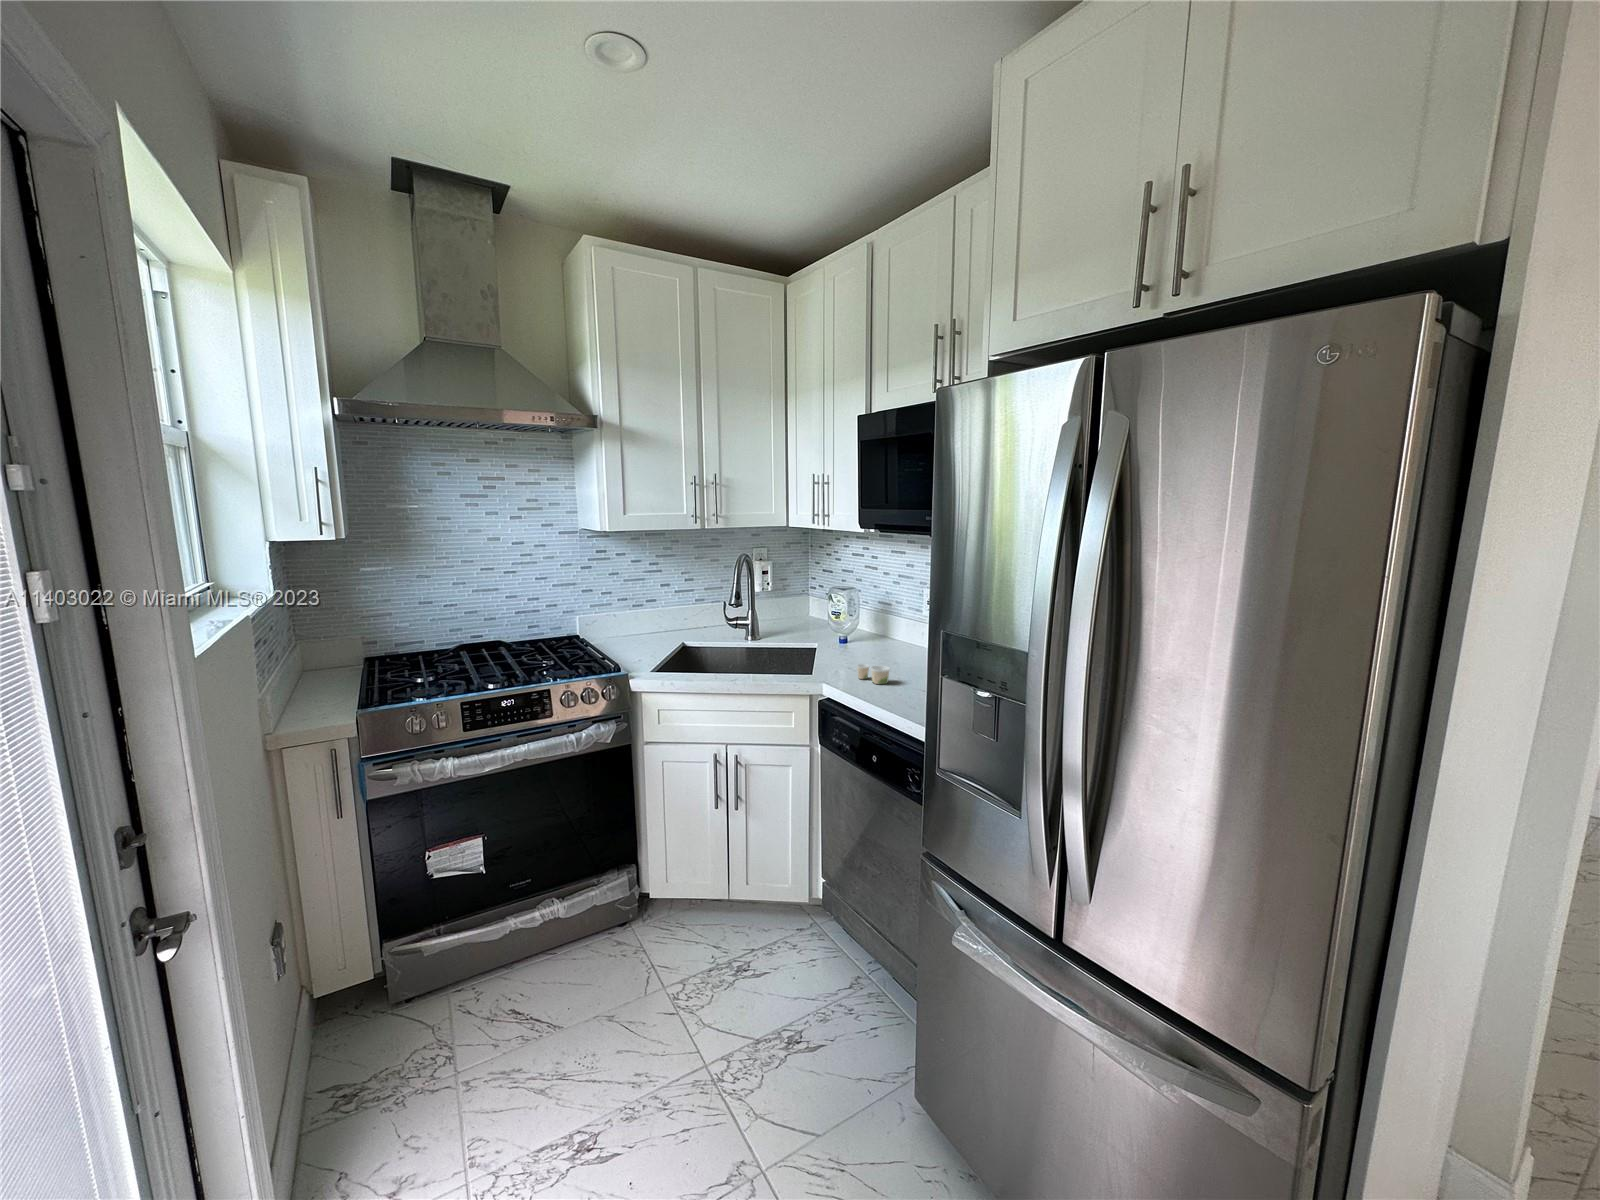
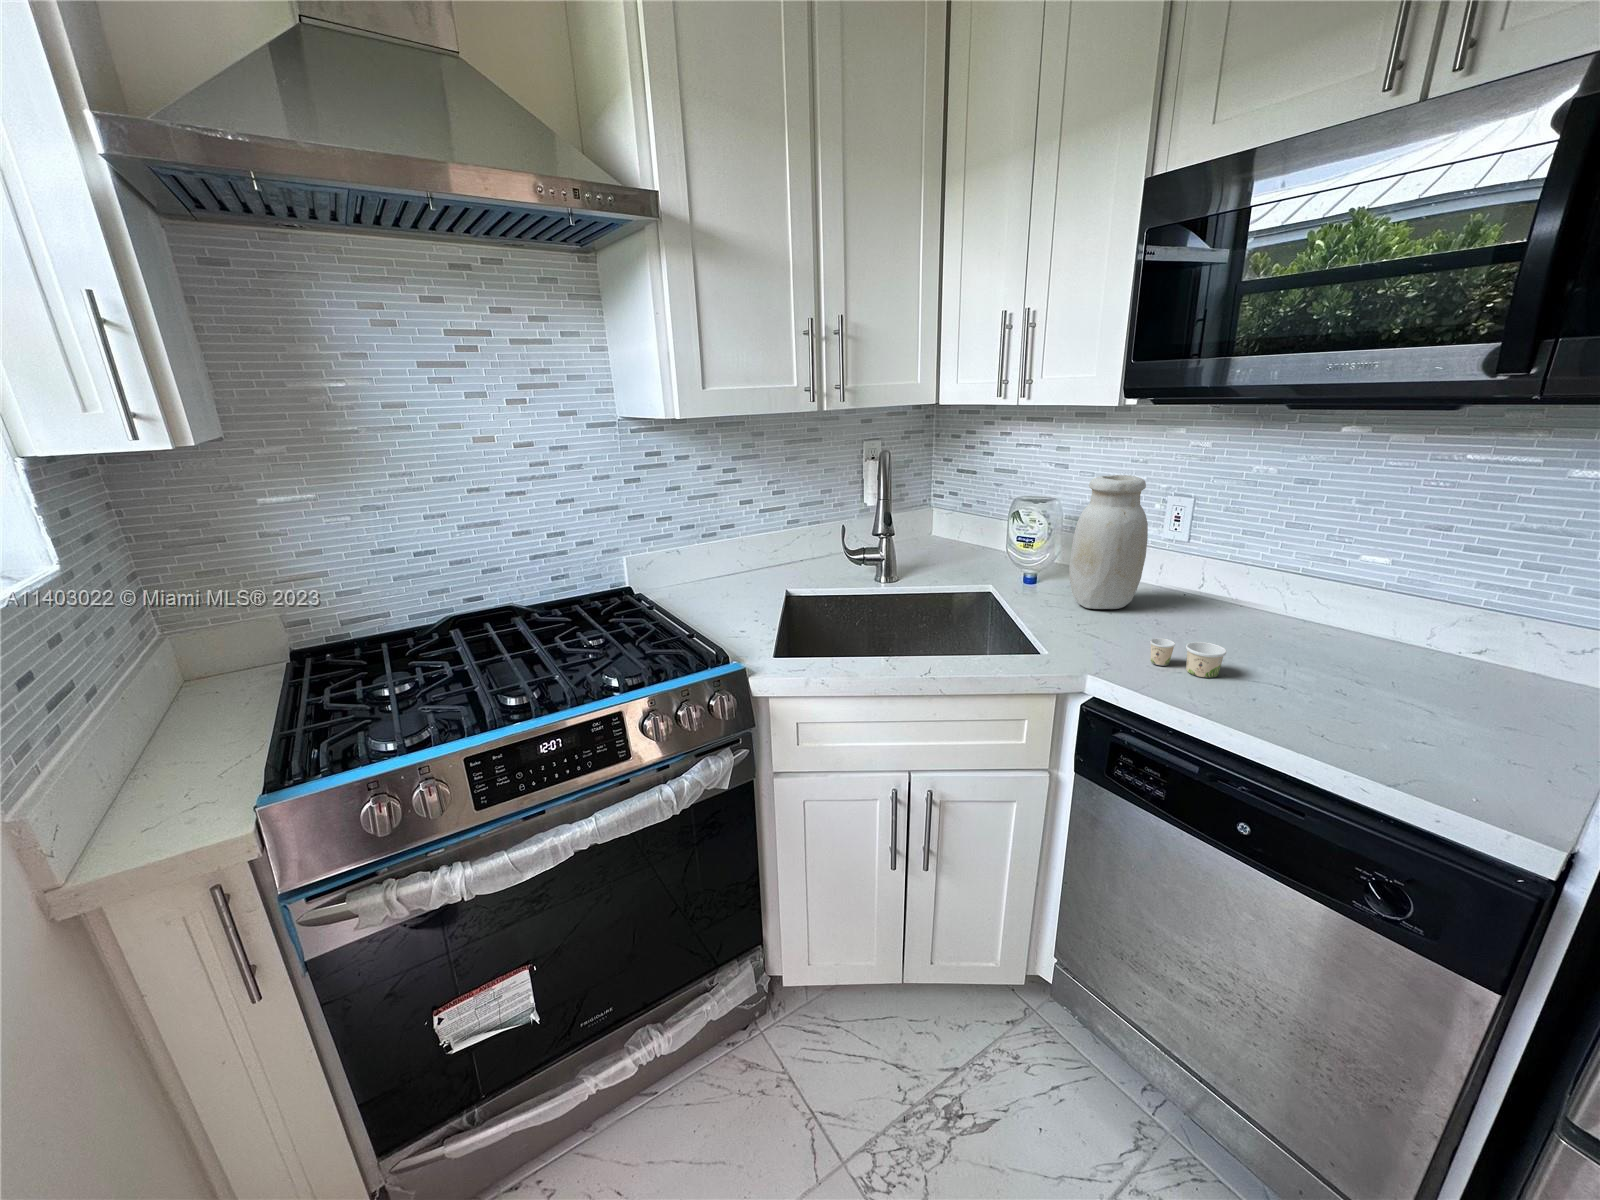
jar: none [848,573,892,656] -> present [1069,475,1148,609]

